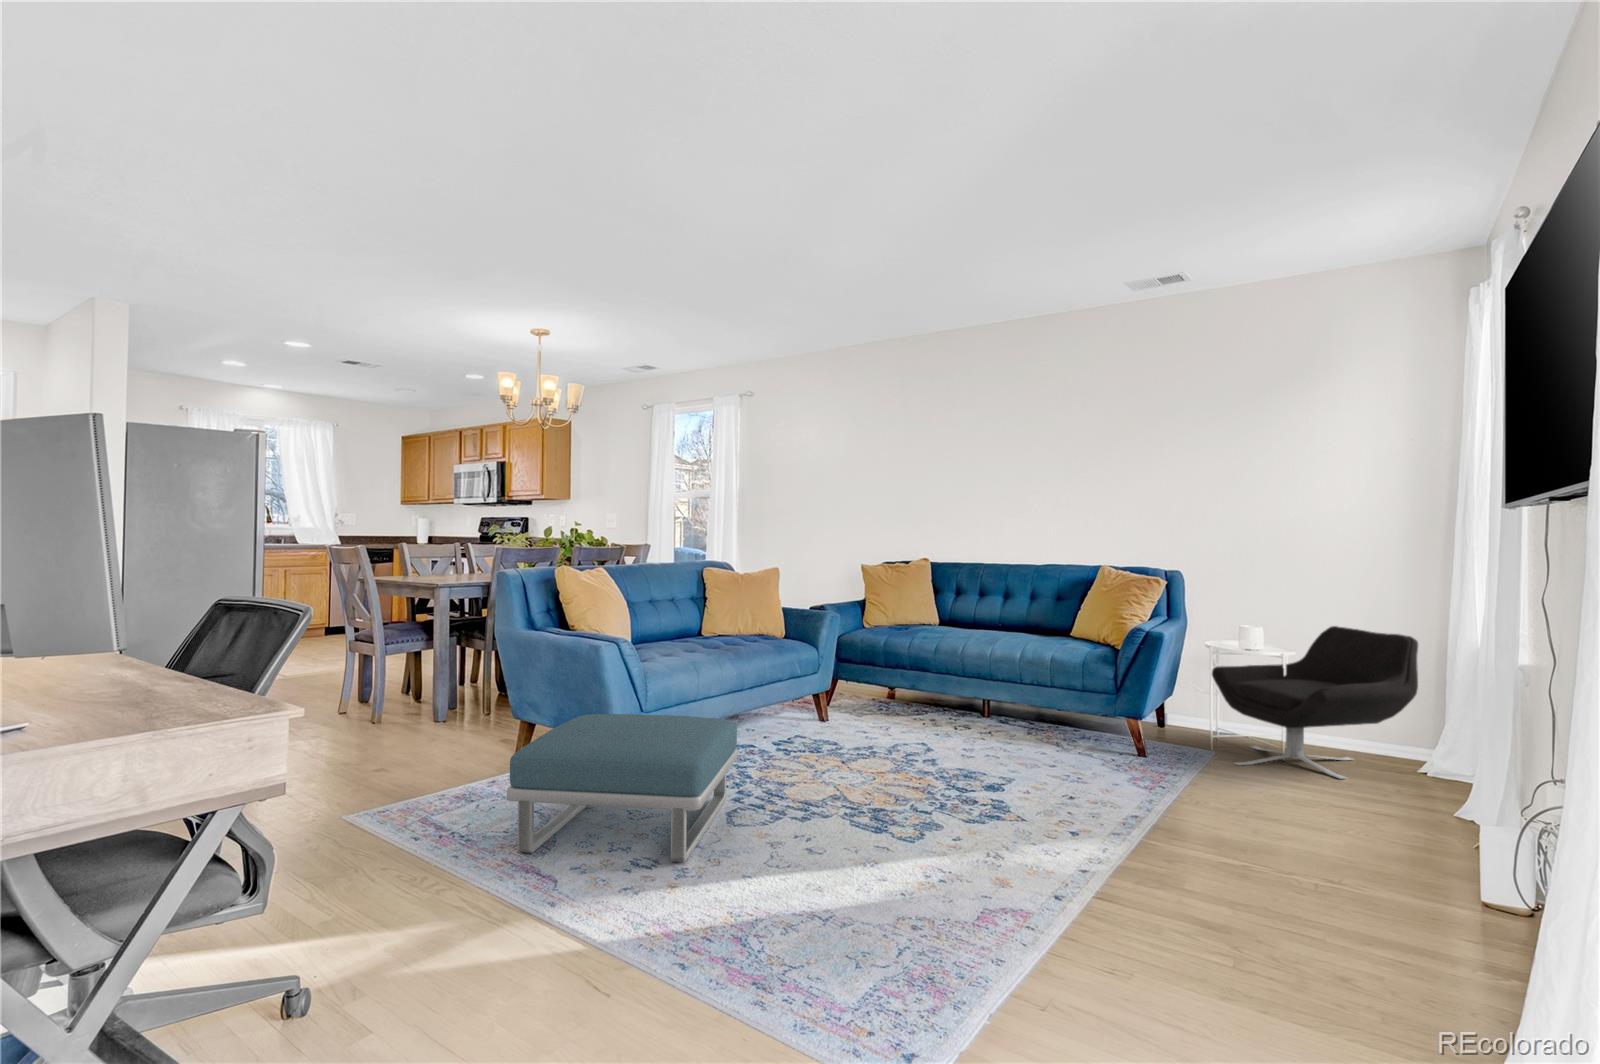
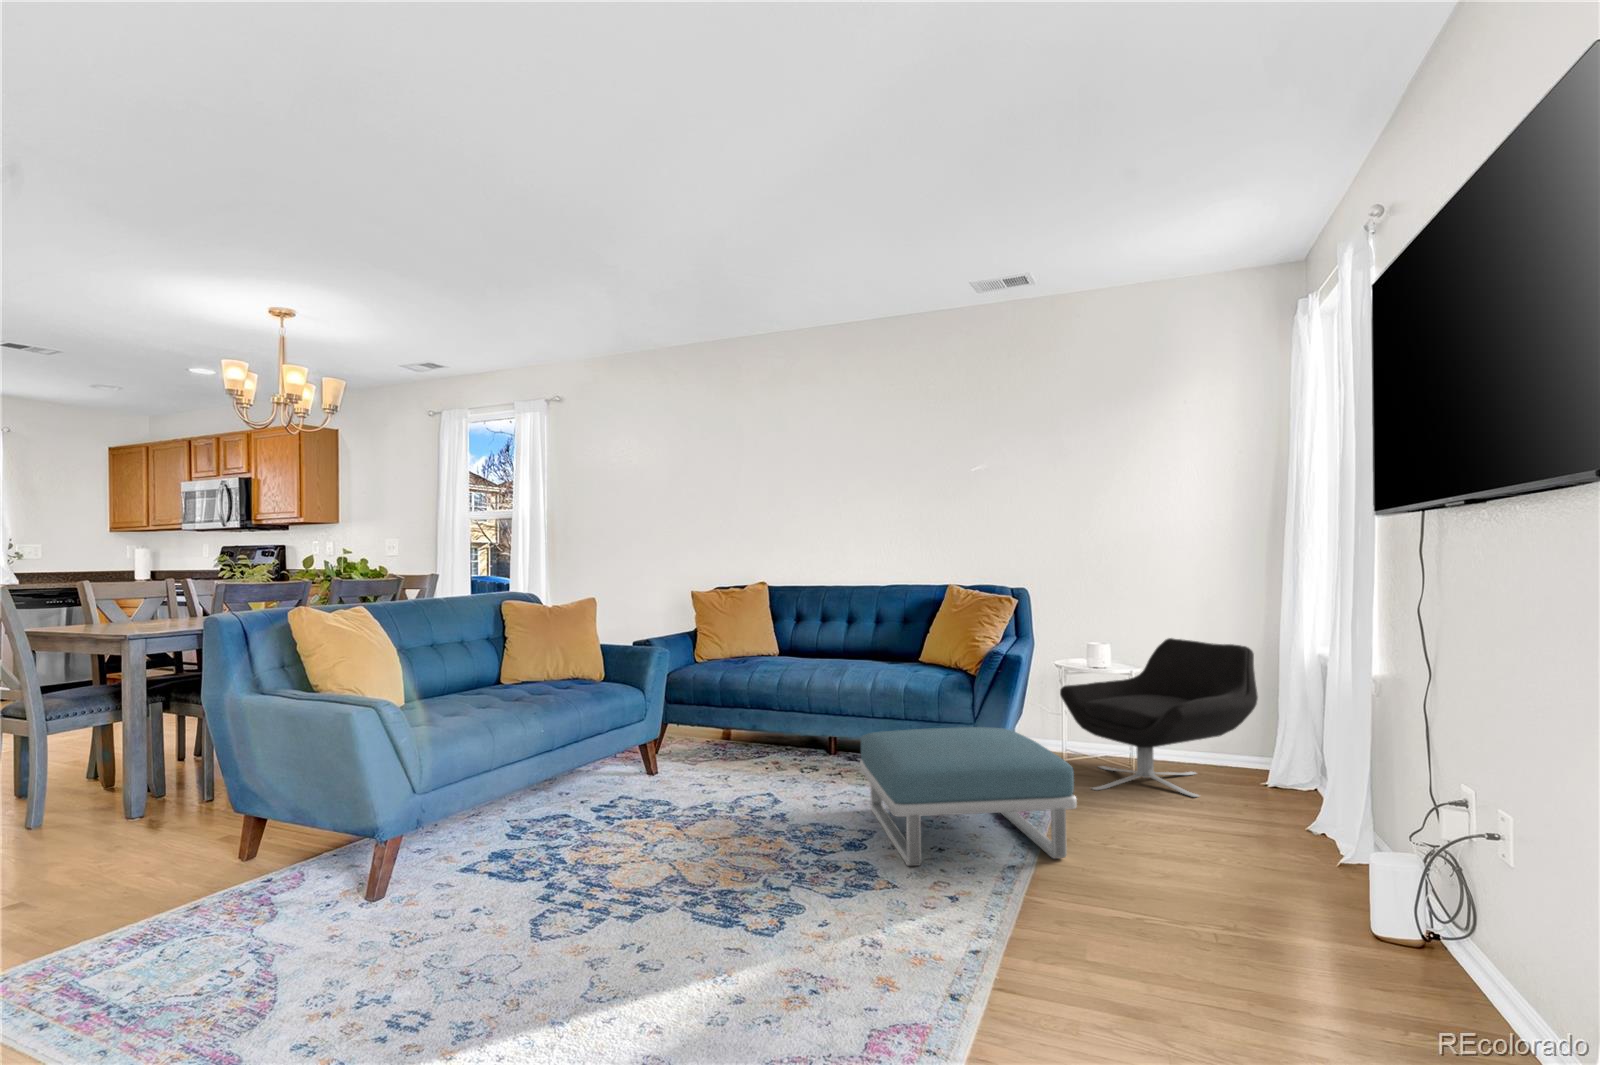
footstool: present [507,714,737,862] -> present [860,727,1077,866]

